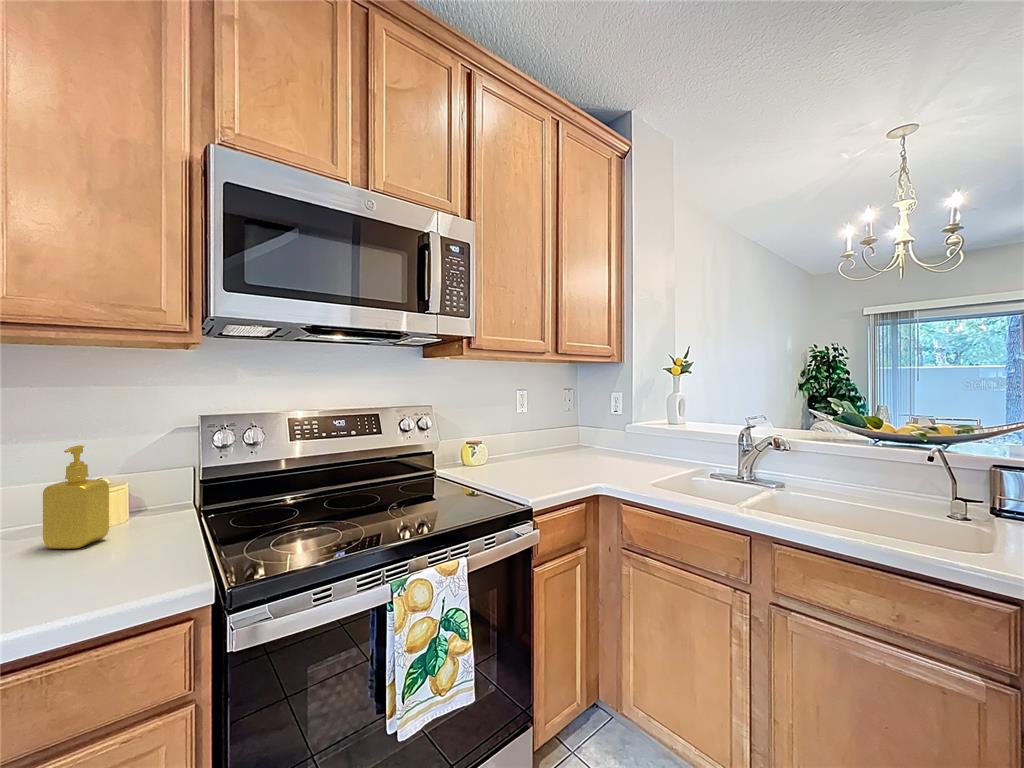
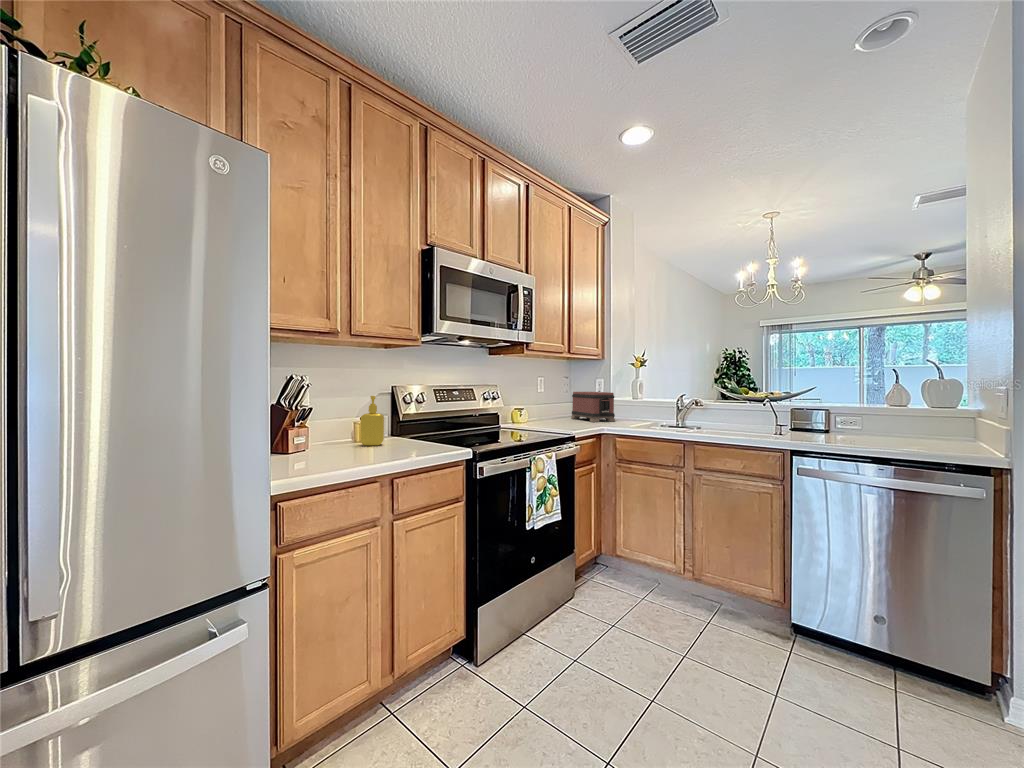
toaster: none [571,412,636,464] -> present [571,392,615,422]

